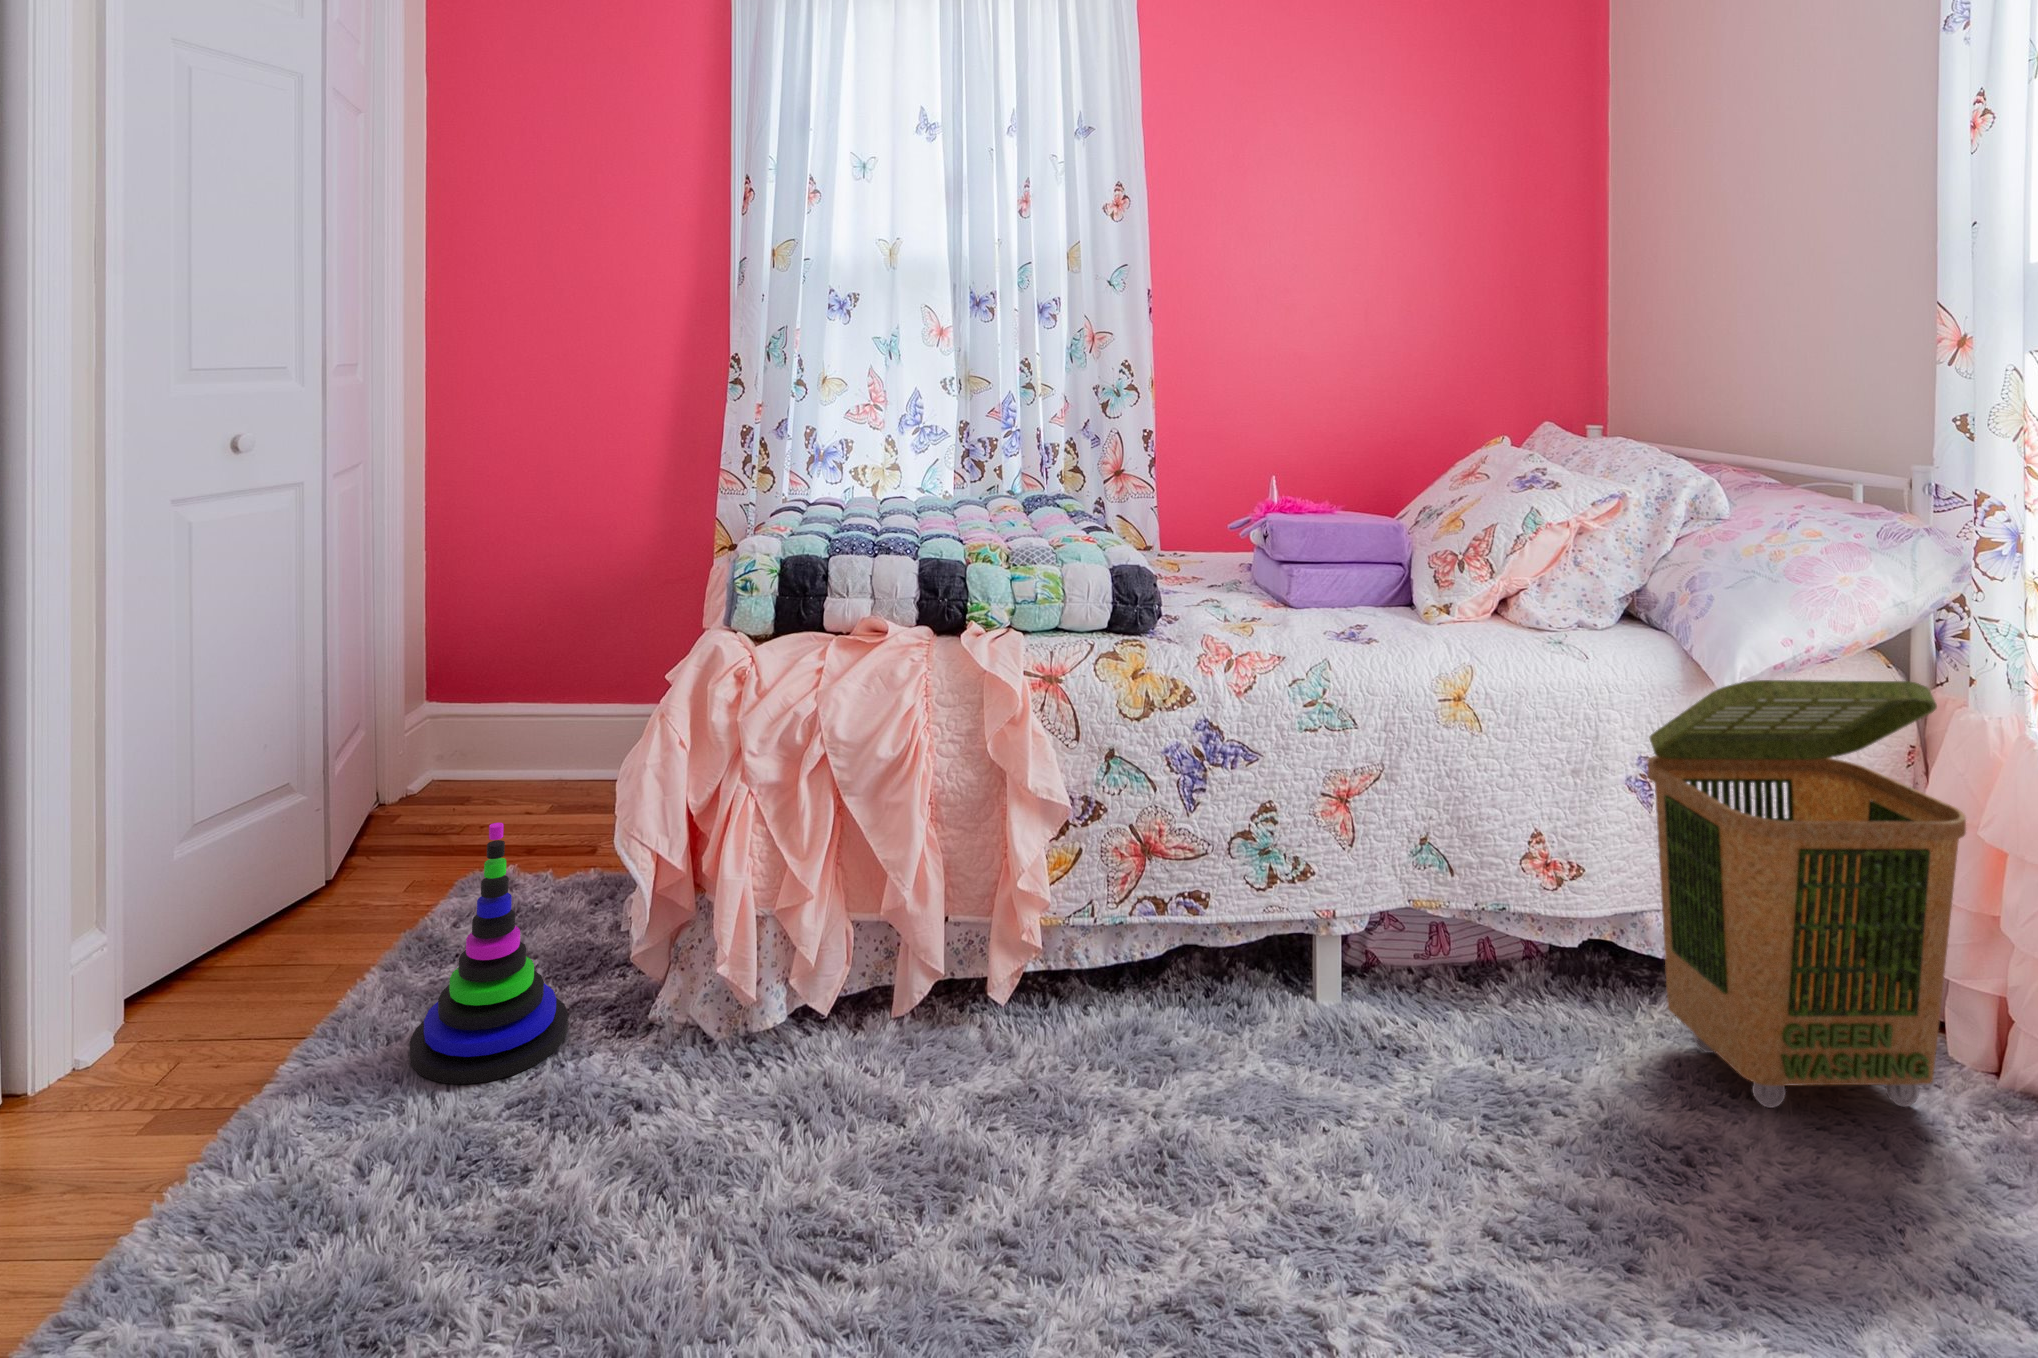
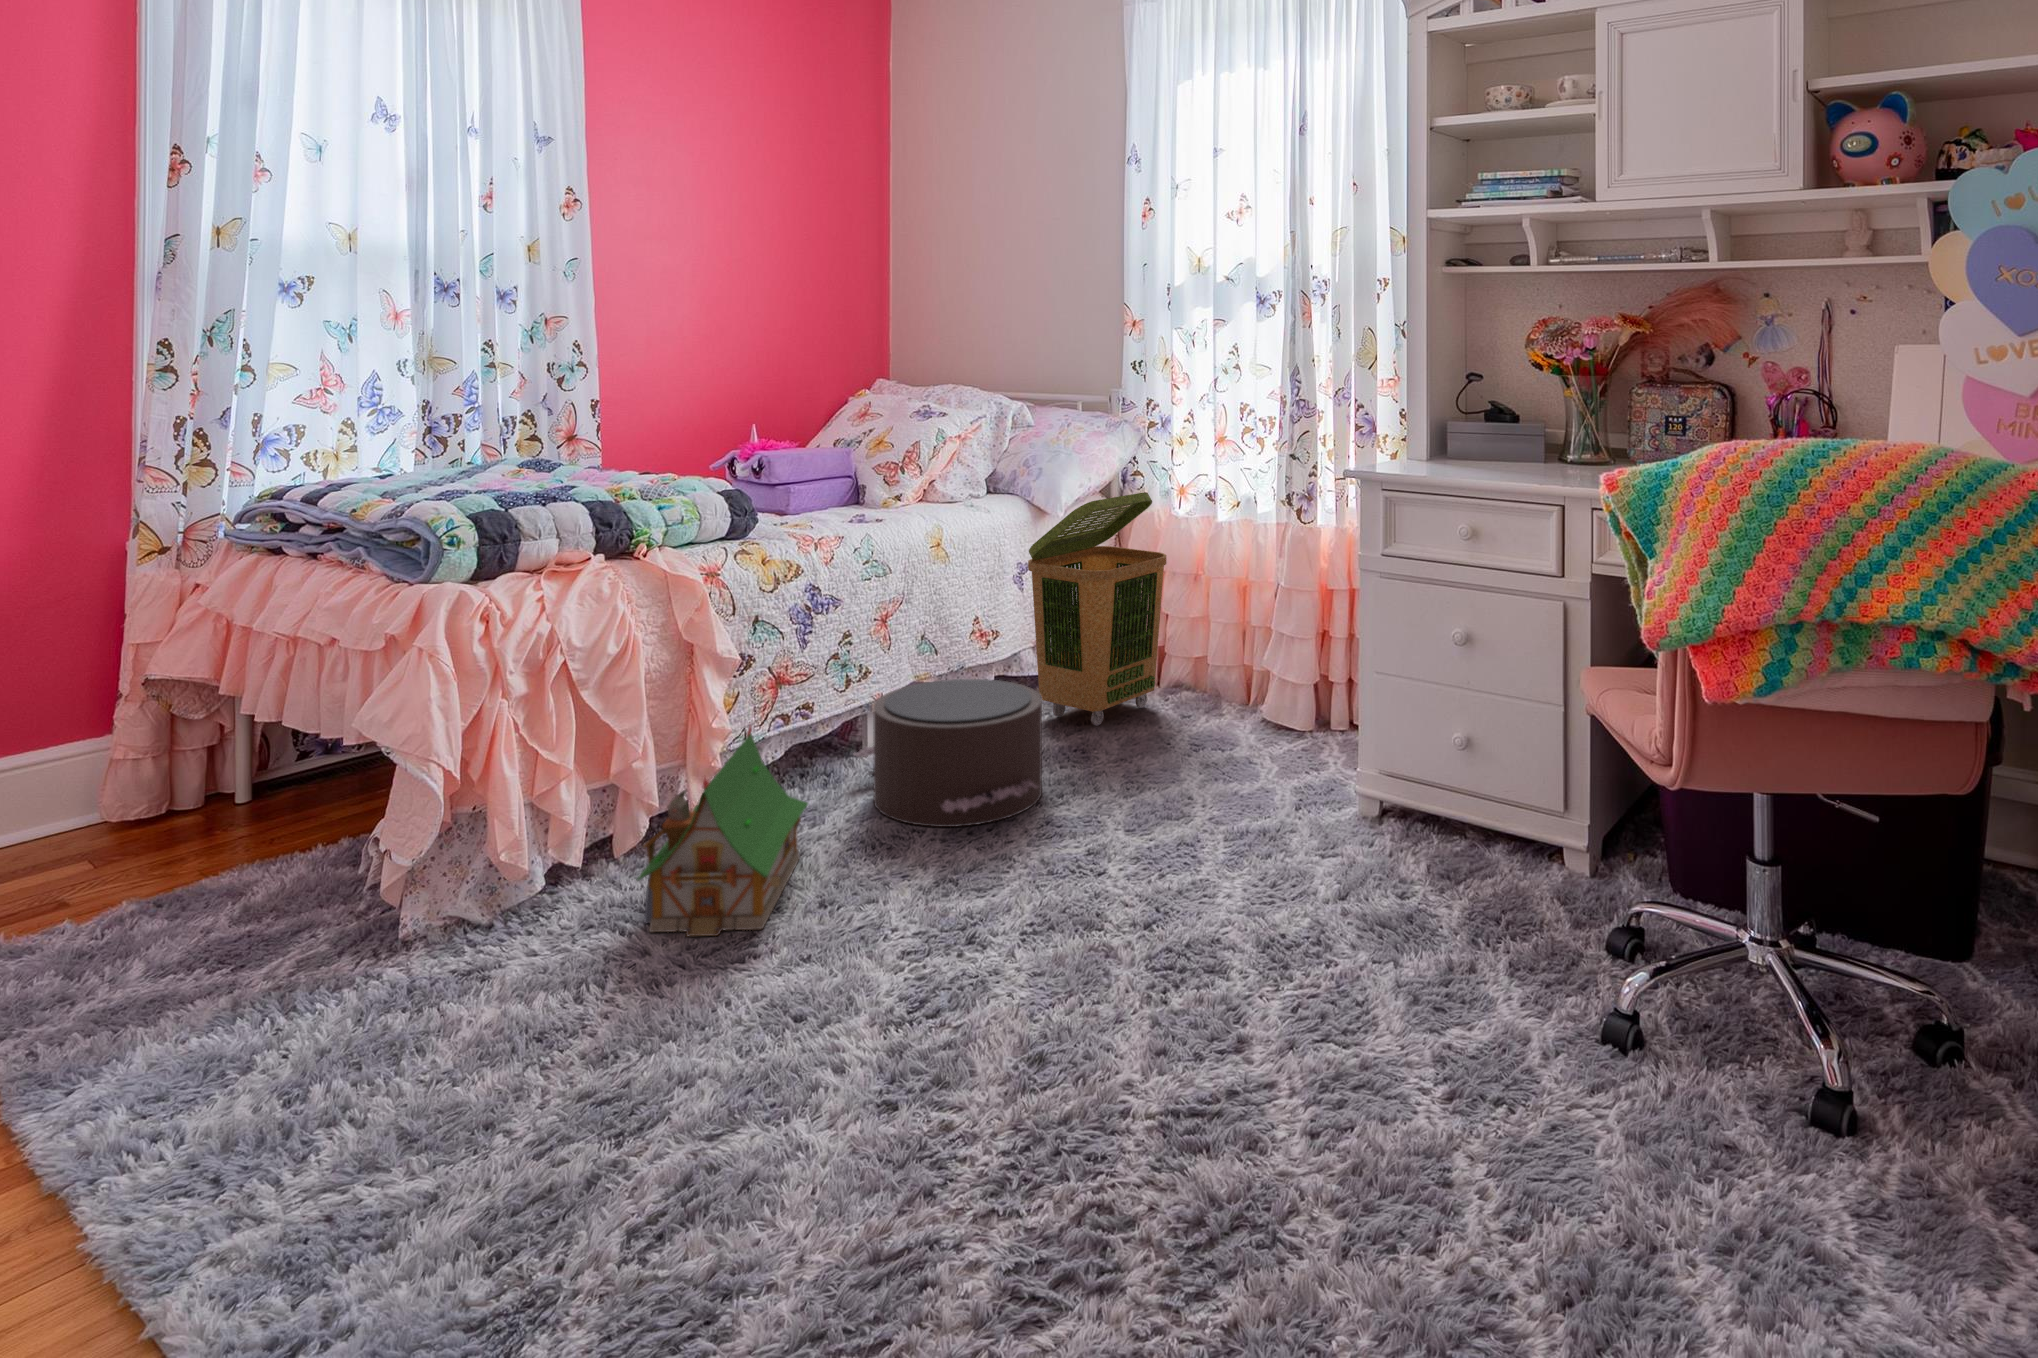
stacking toy: present [409,823,569,1084] -> none [177,794,347,1038]
toy house: none [769,906,1084,1252] -> present [637,725,808,936]
pouf: none [1242,915,1541,1245] -> present [854,679,1042,827]

